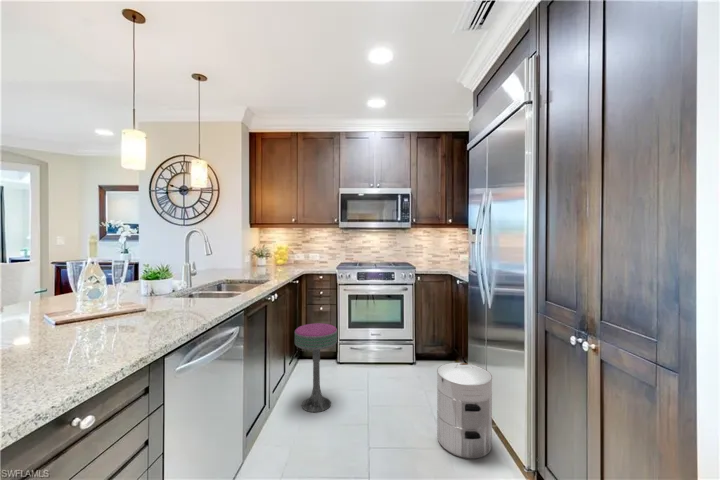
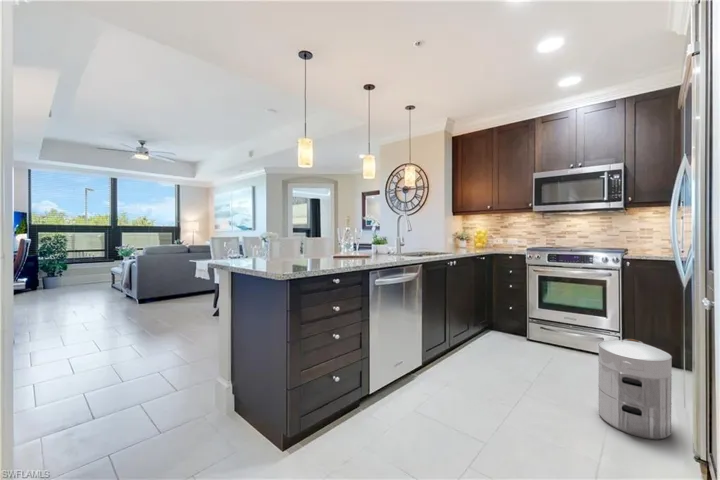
bar stool: present [295,323,337,412] -> none [470,291,509,363]

